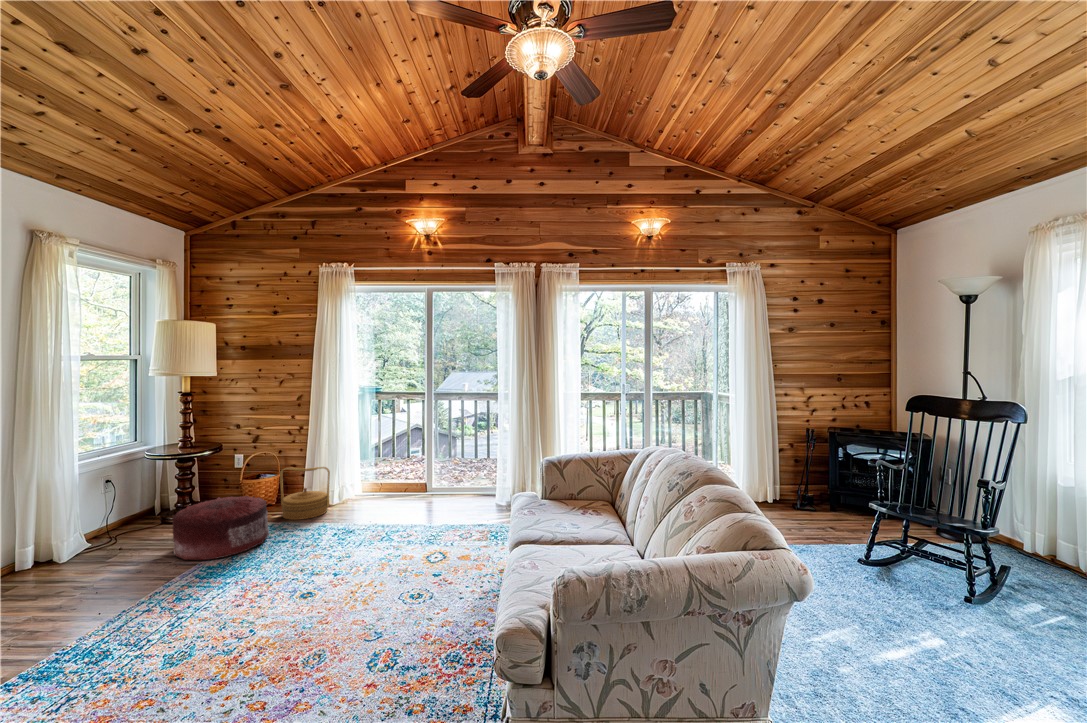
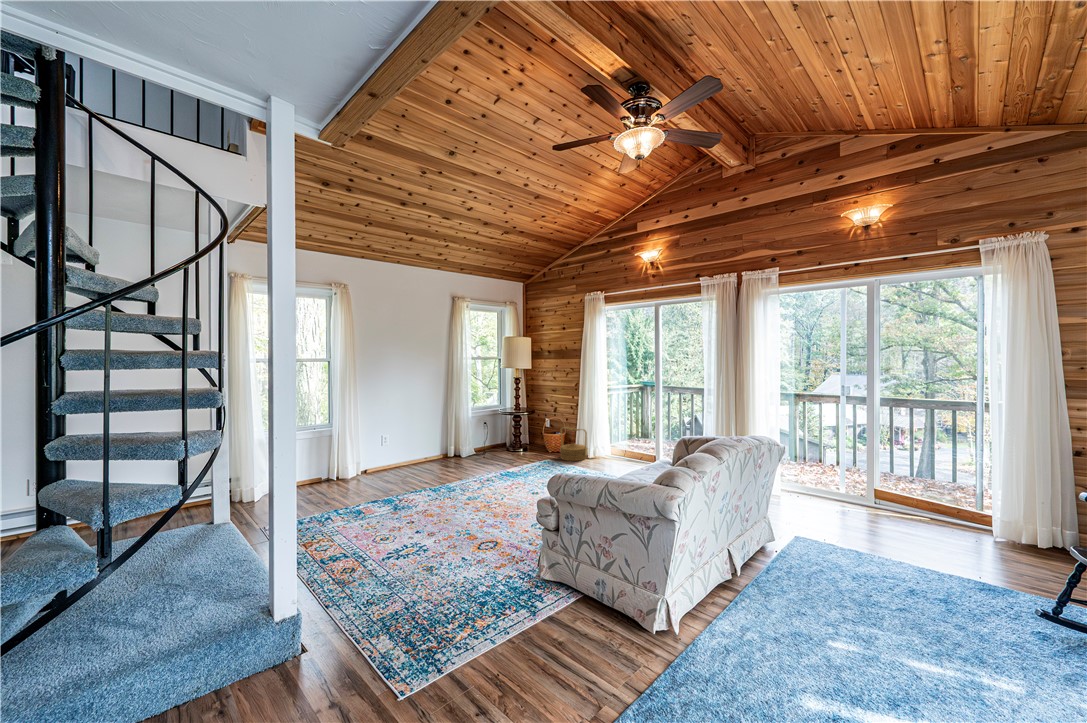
pouf: present [173,496,269,560] -> none [499,438,545,471]

